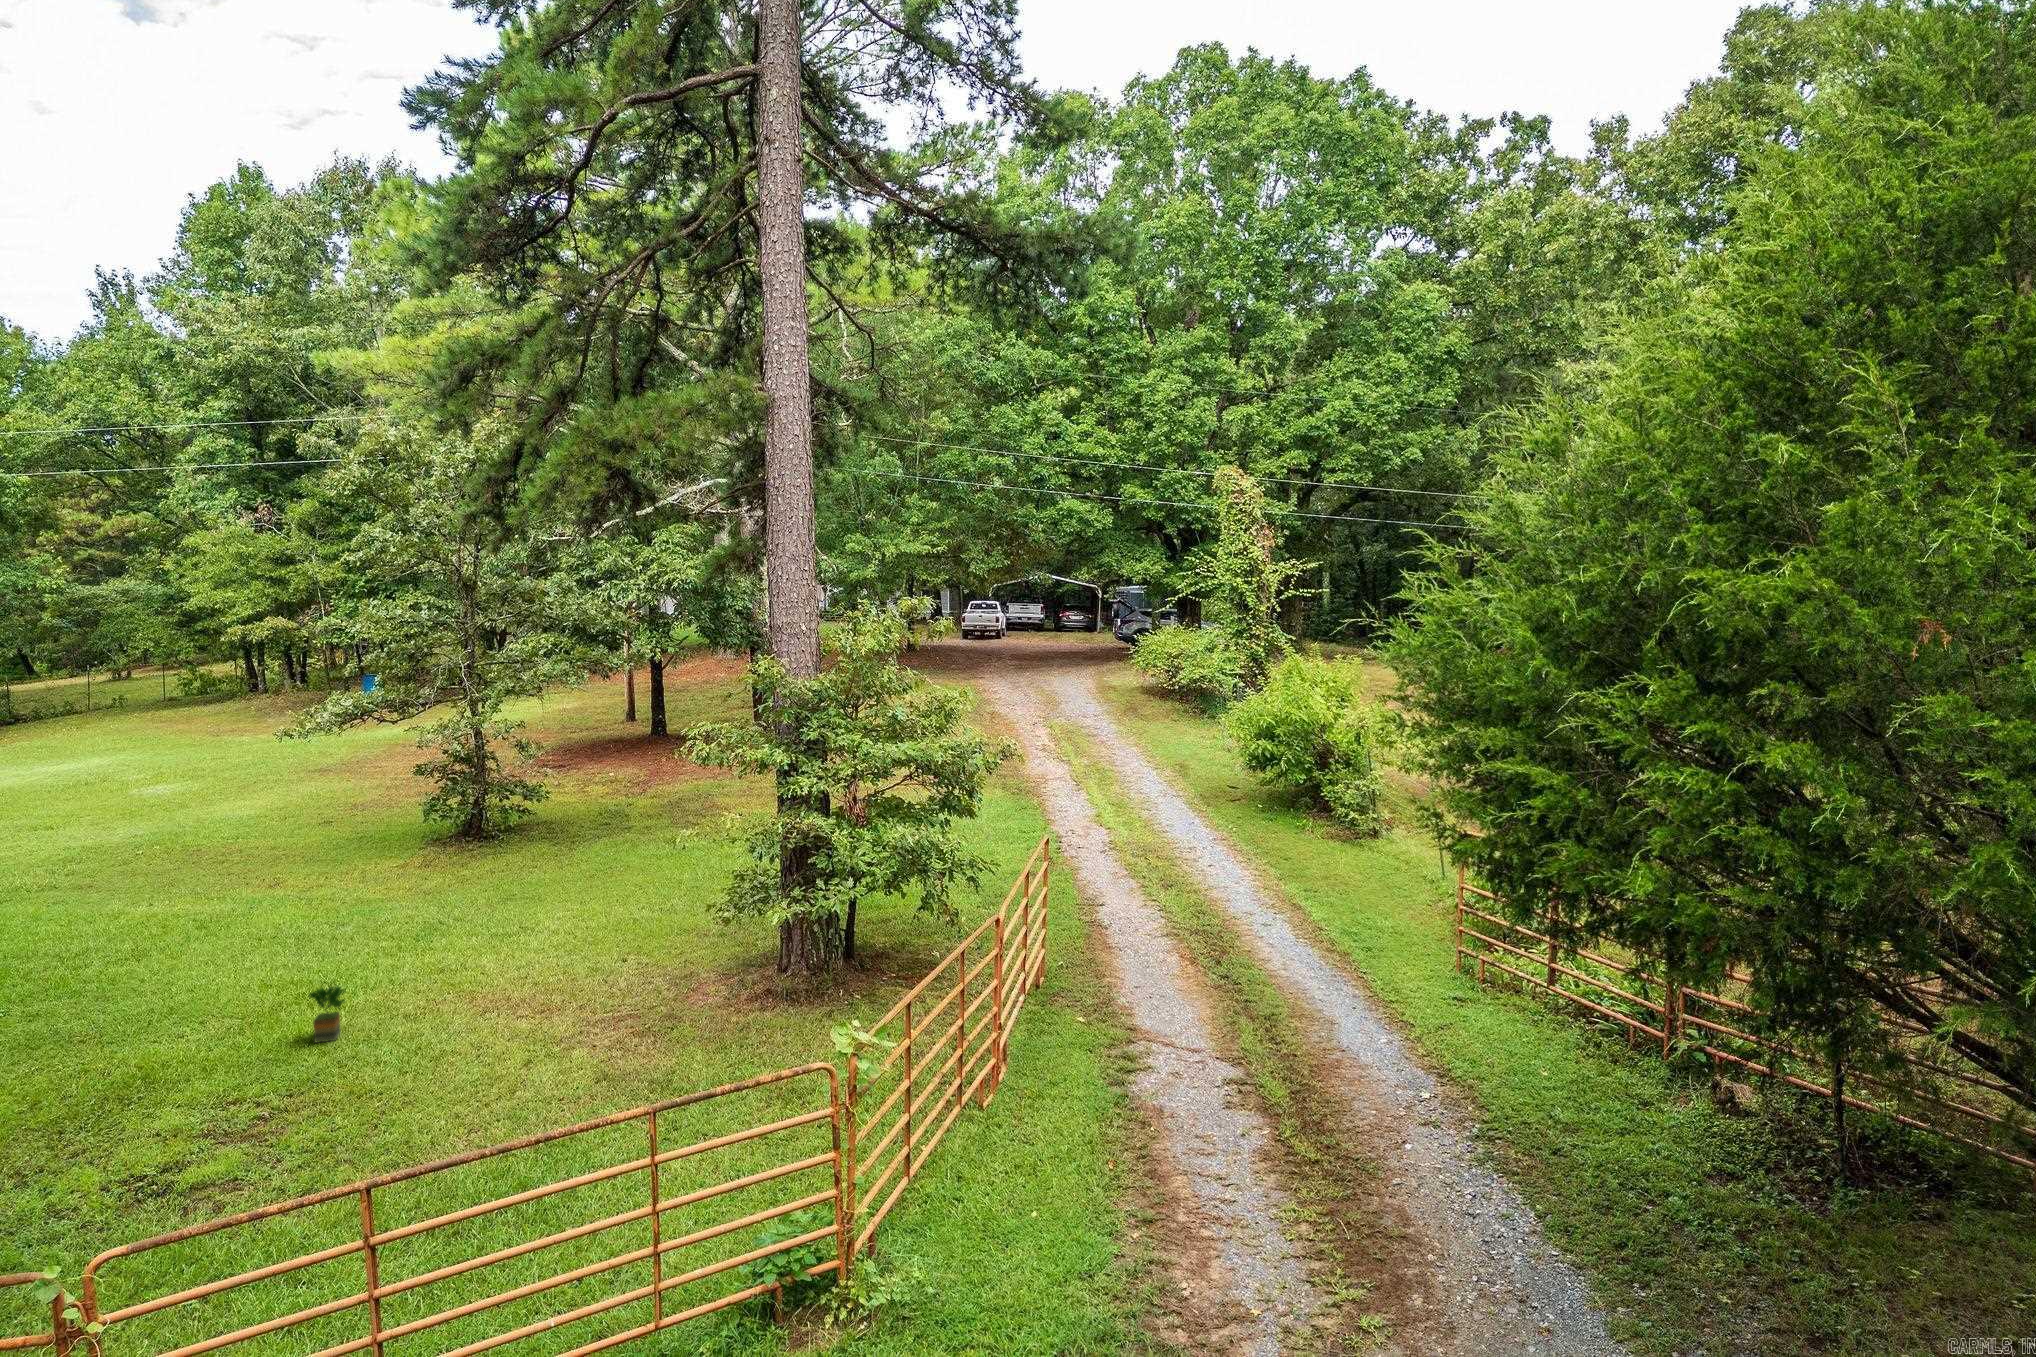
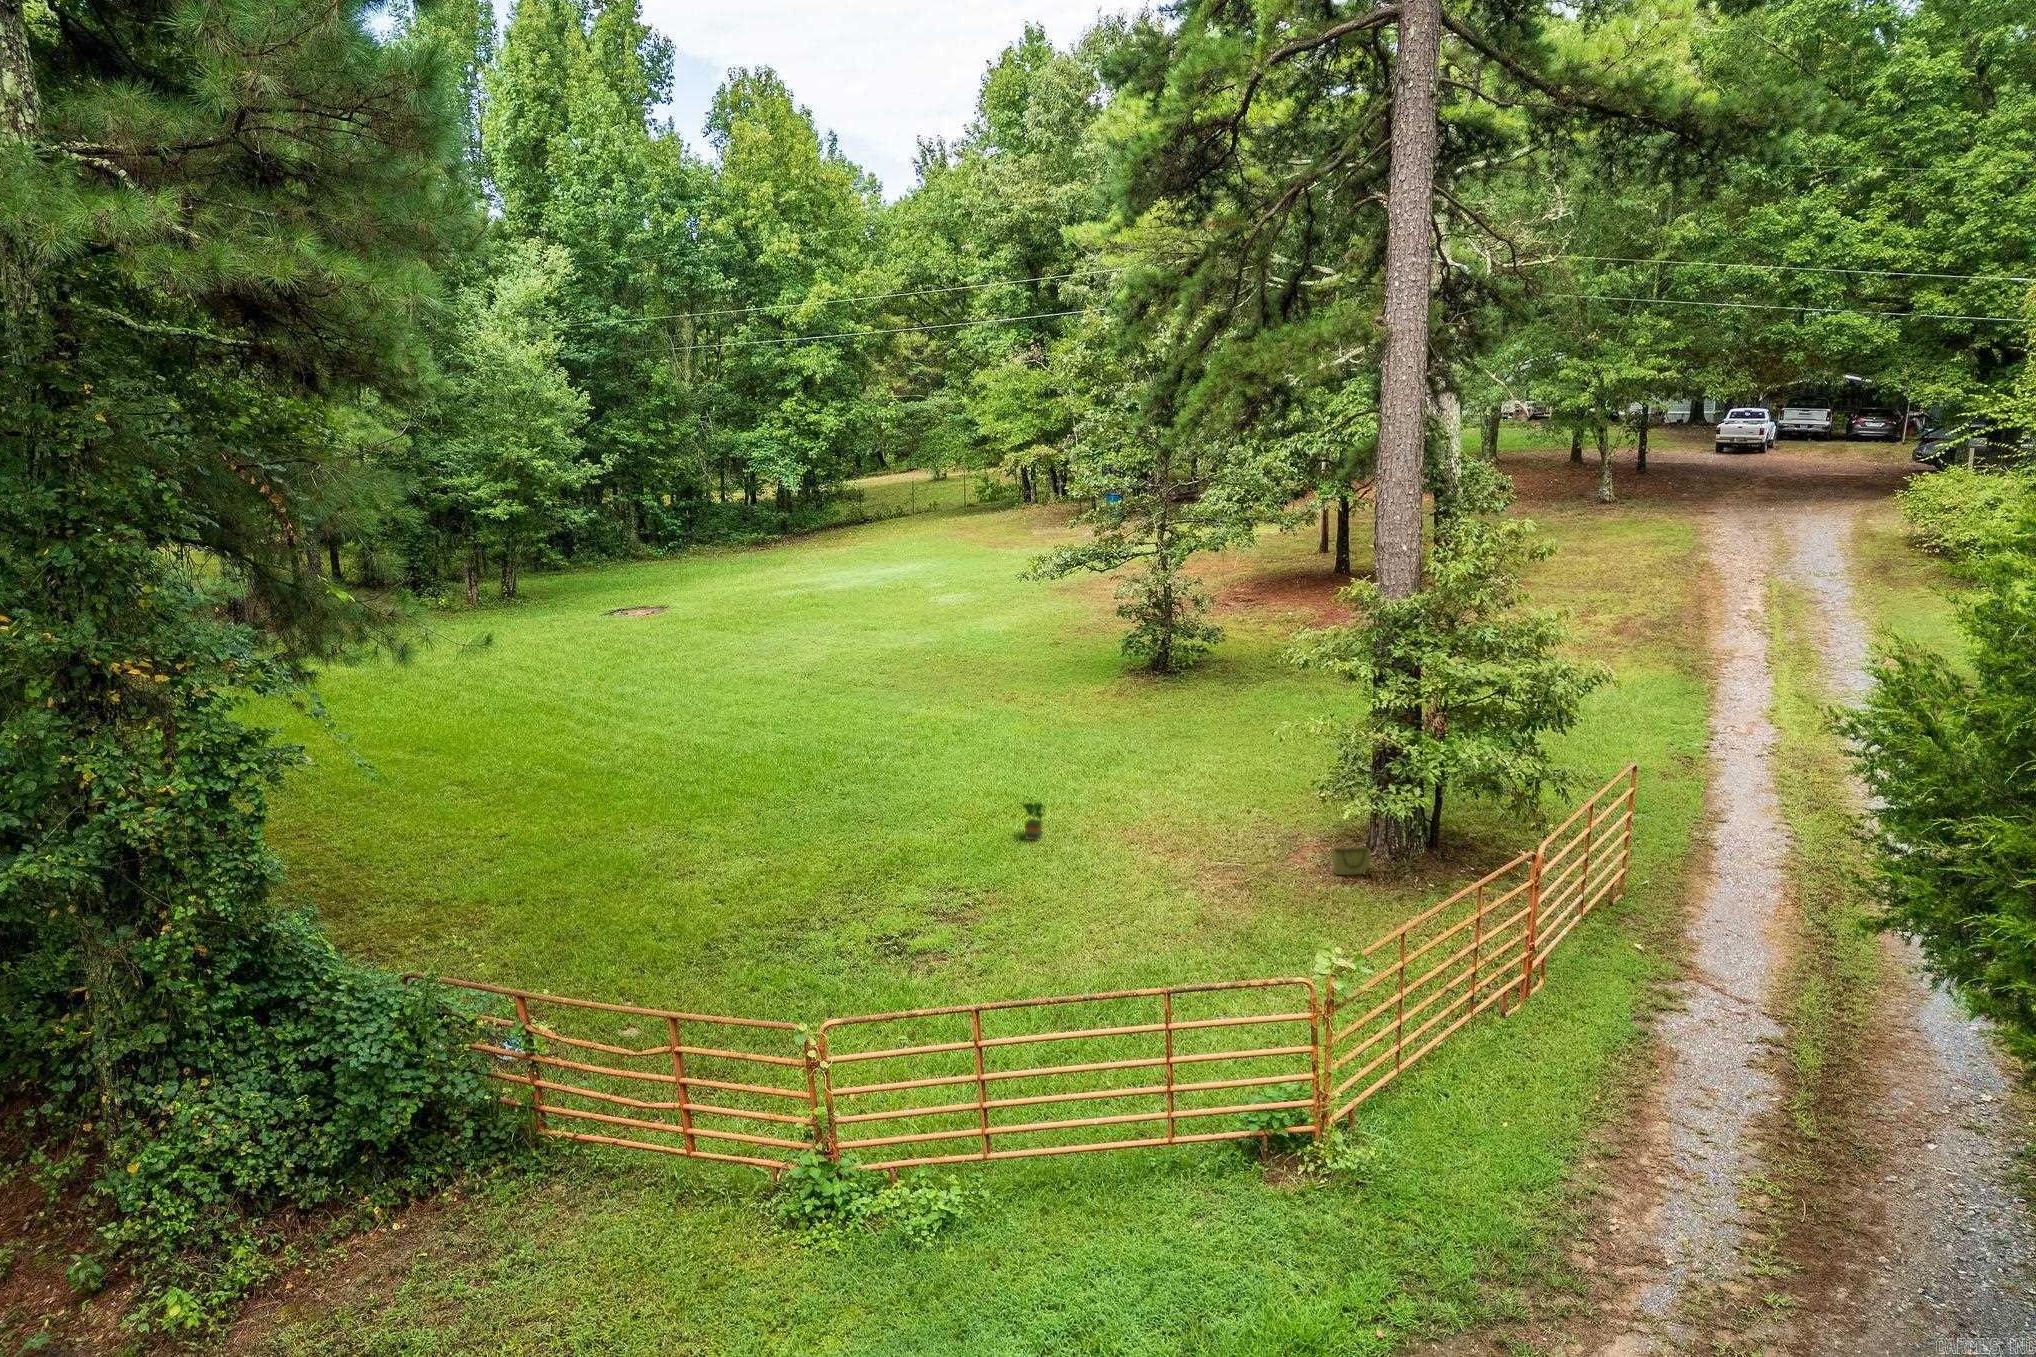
basket: none [744,963,788,1001] -> present [1333,847,1371,875]

